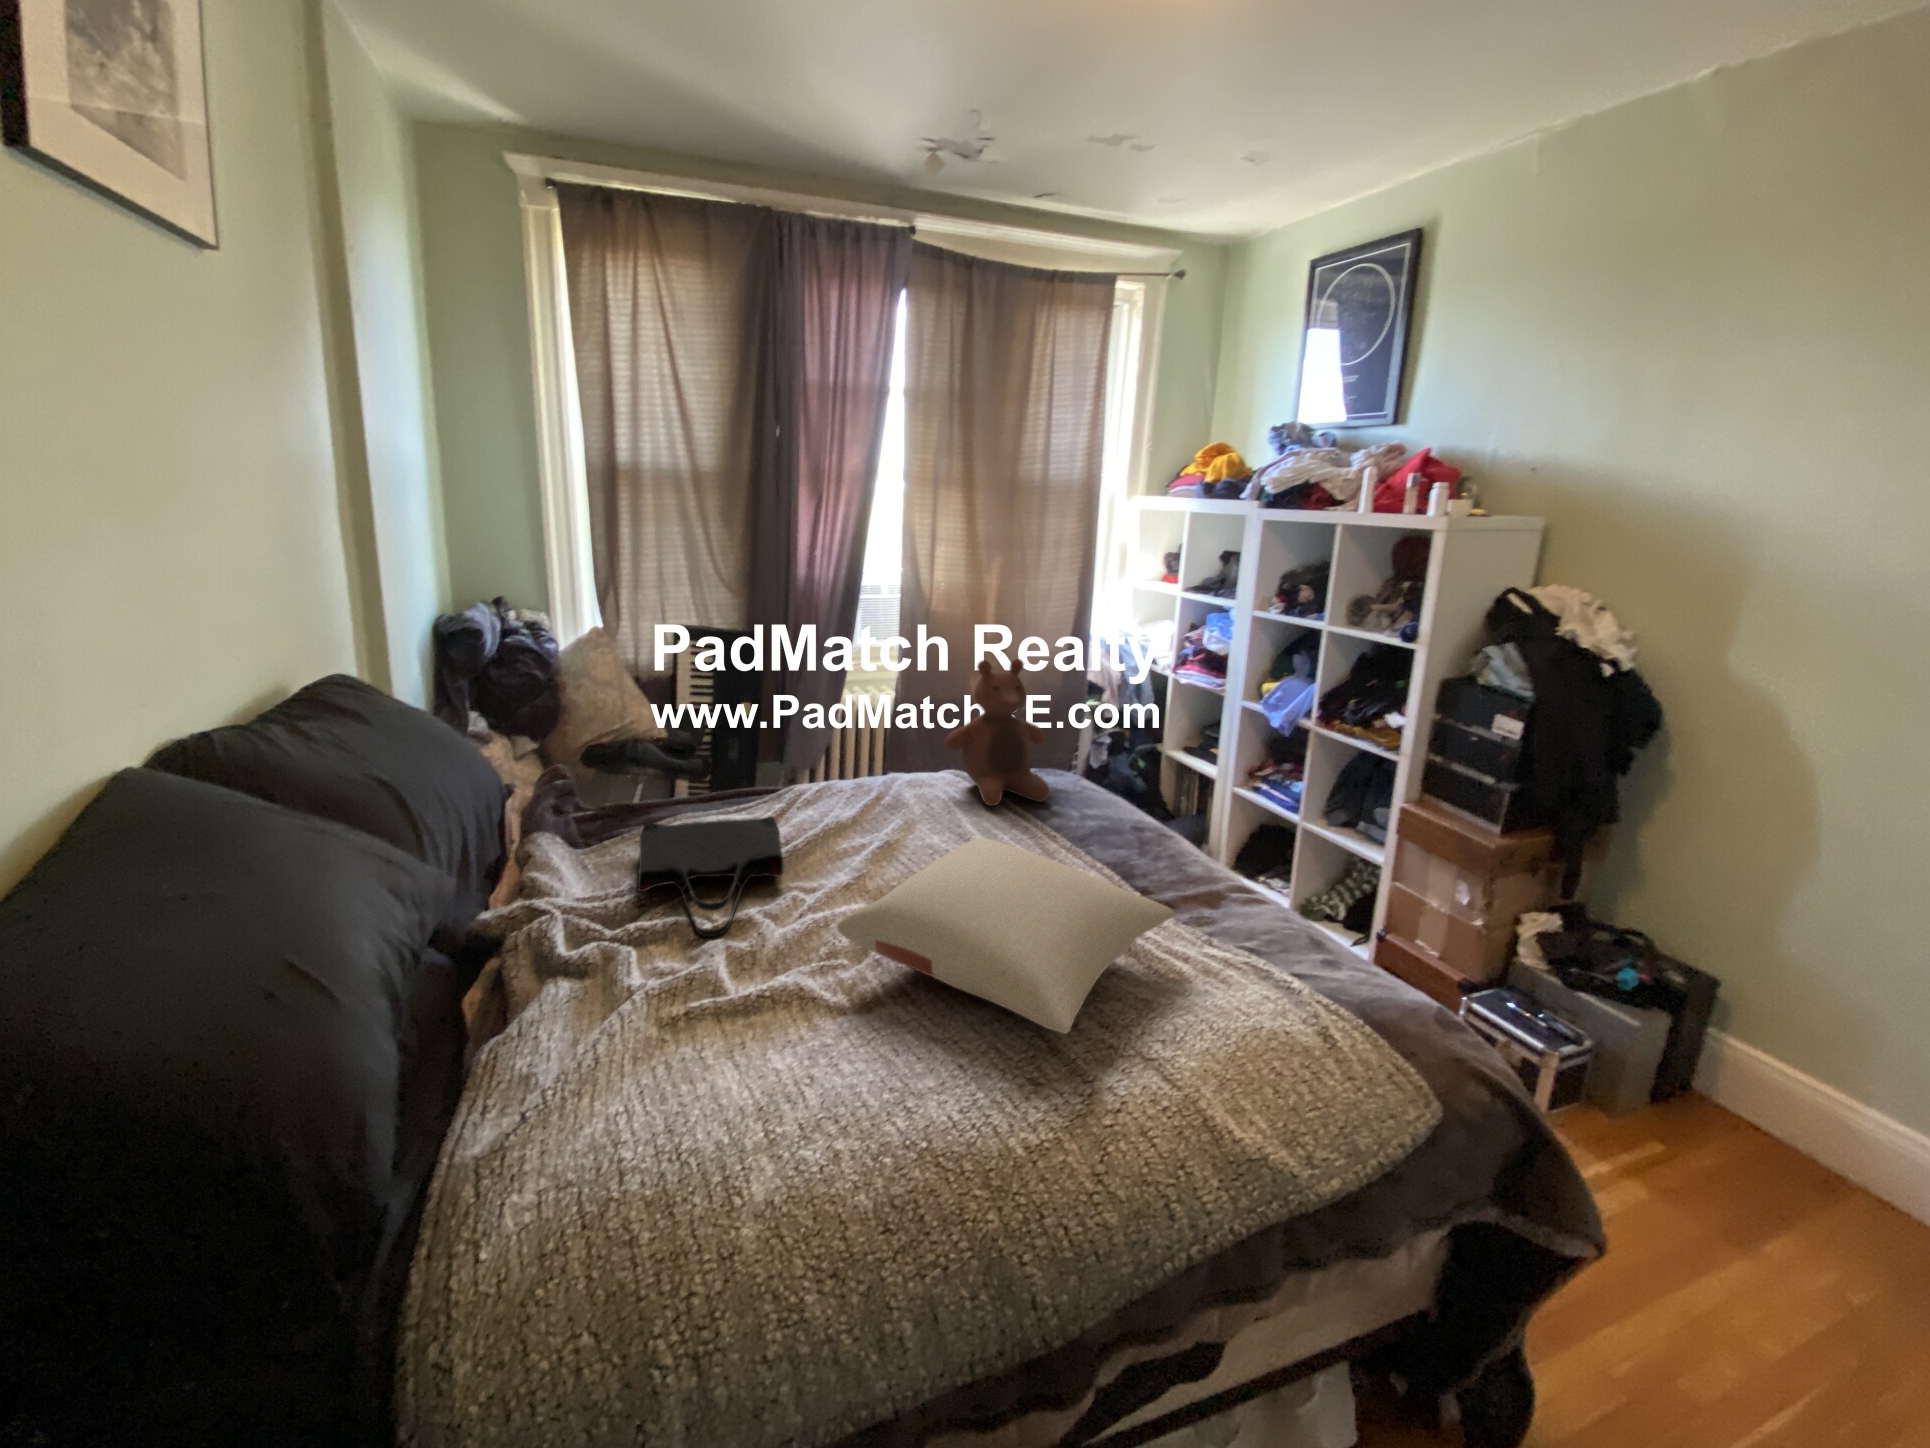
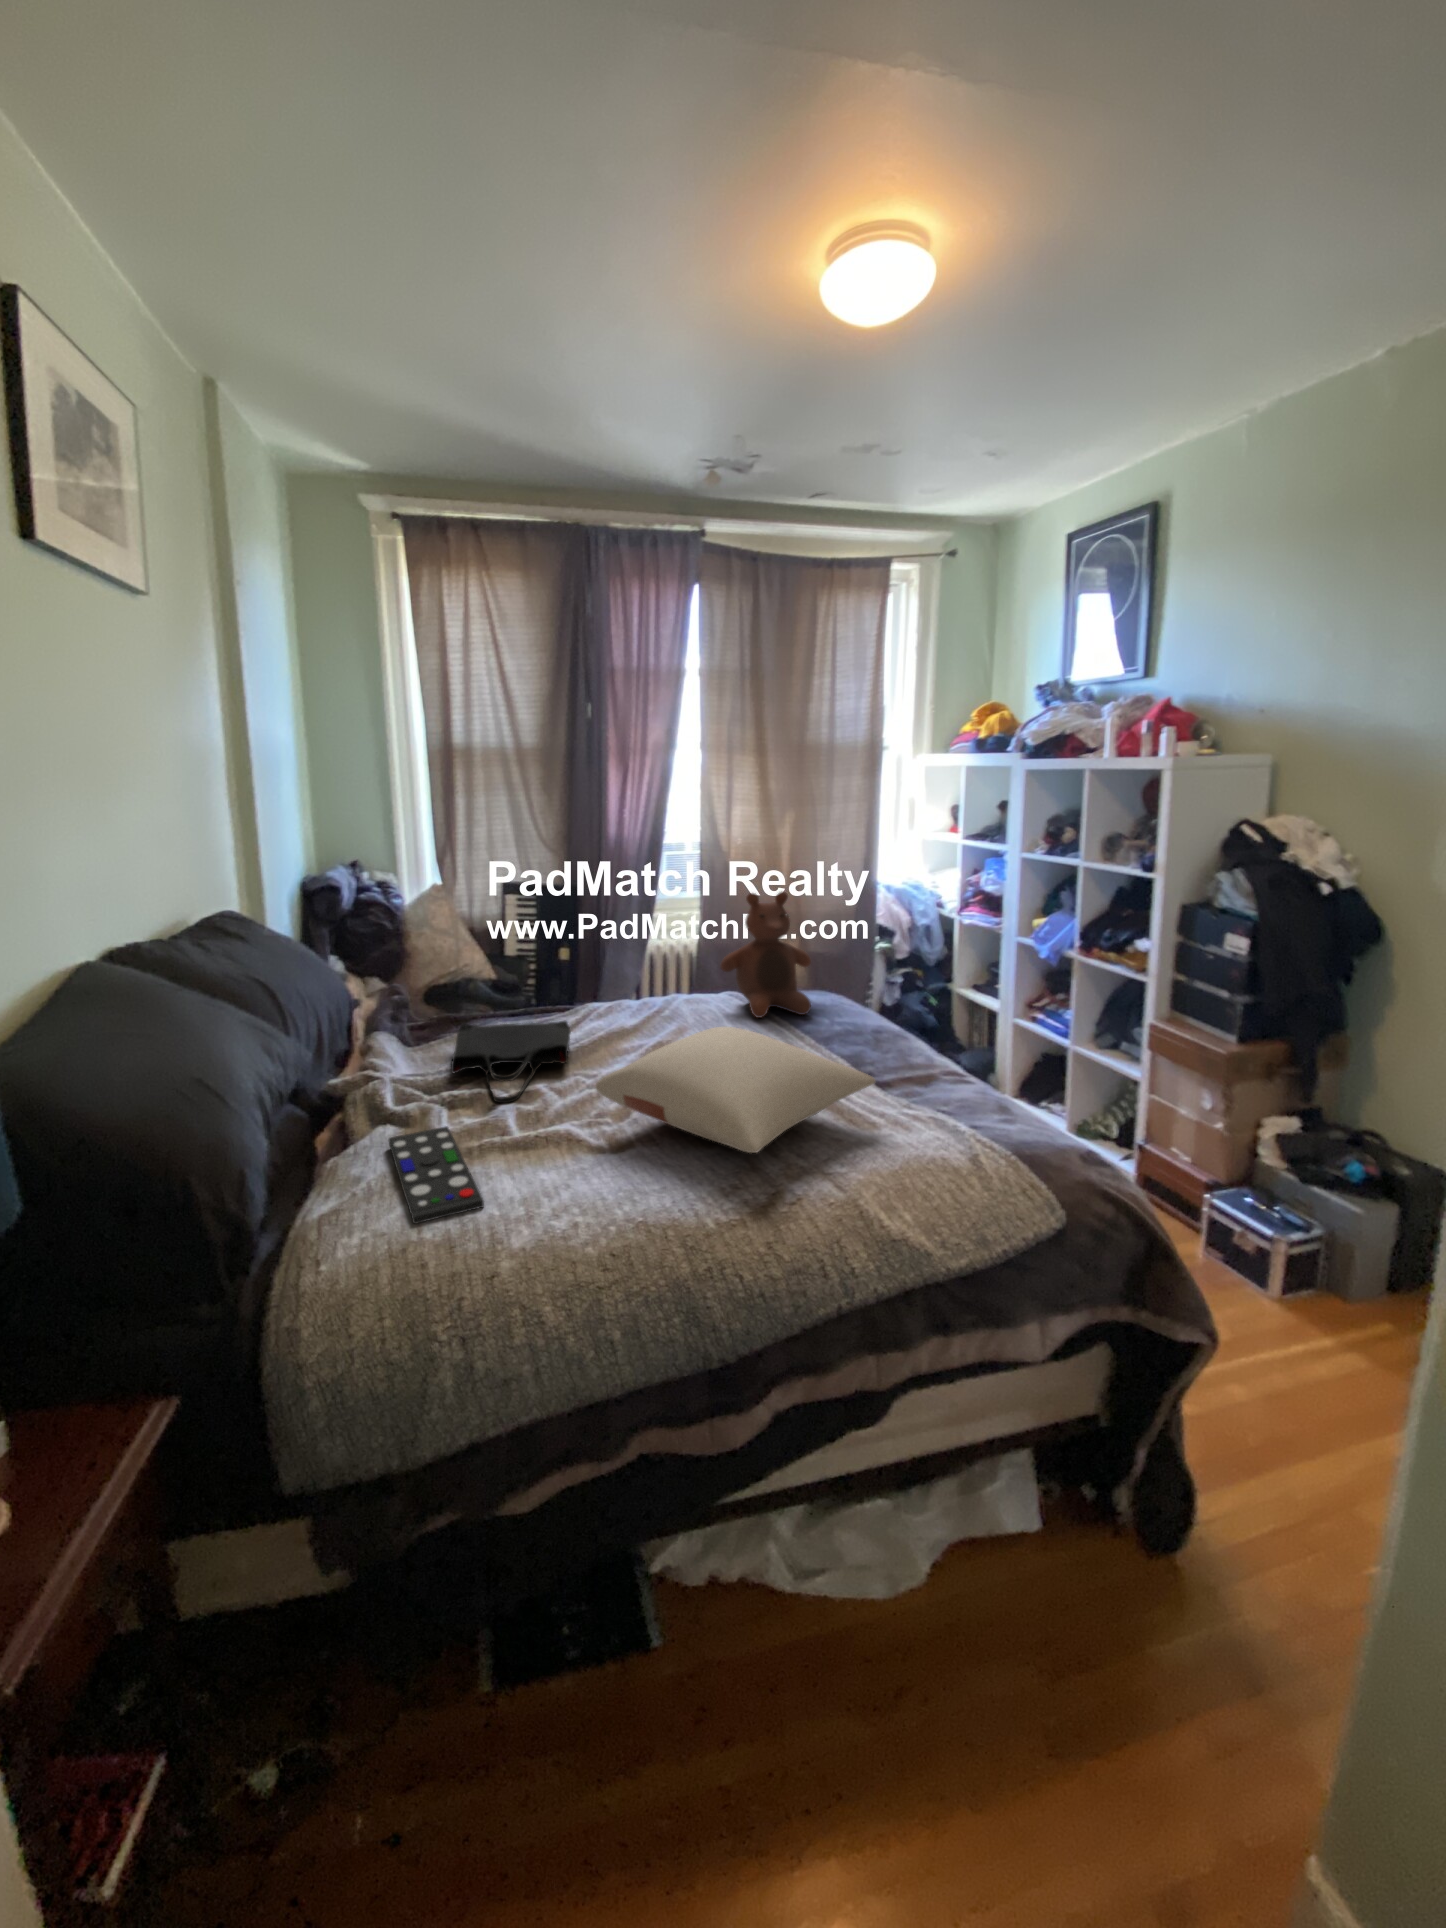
remote control: none [569,981,713,1154] -> present [389,1126,484,1224]

